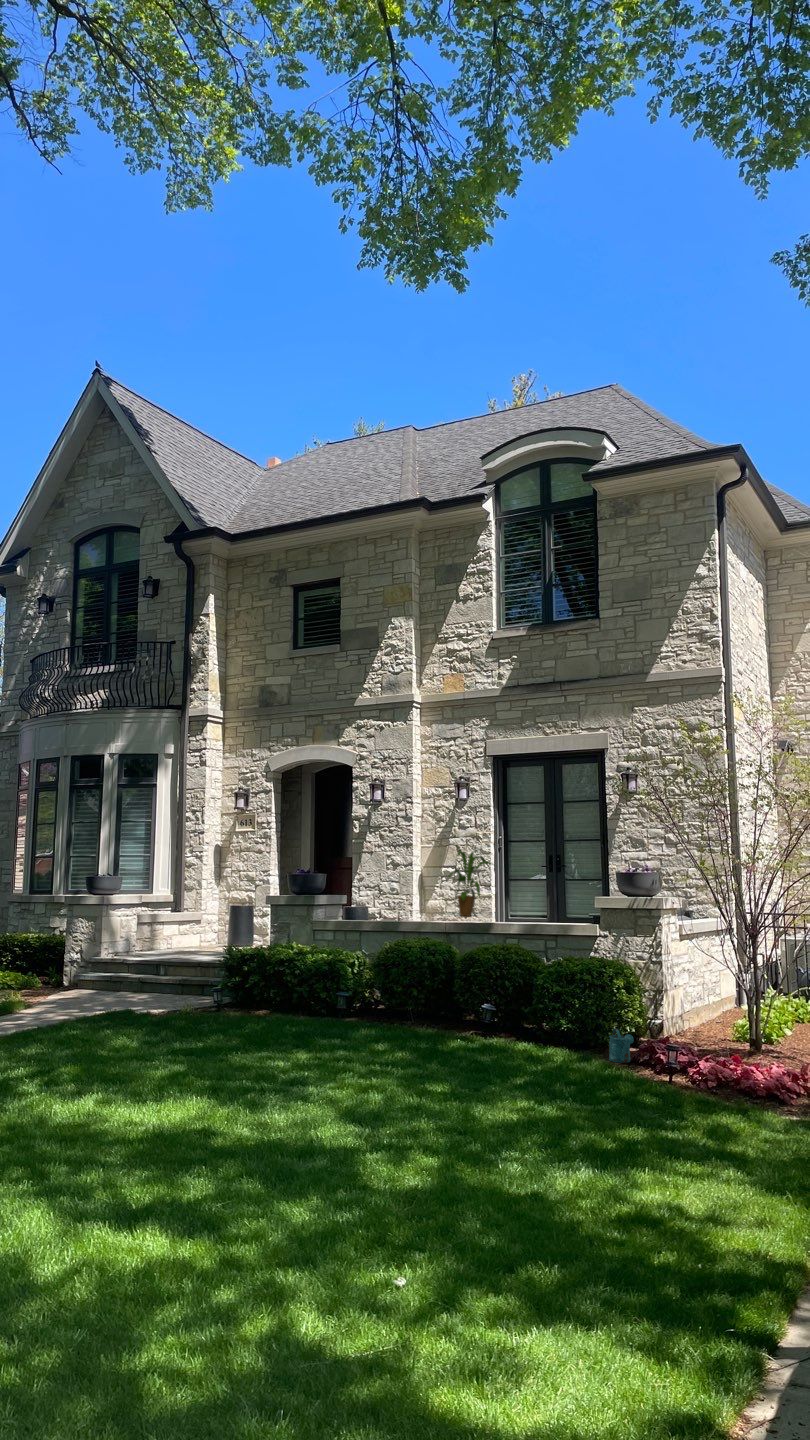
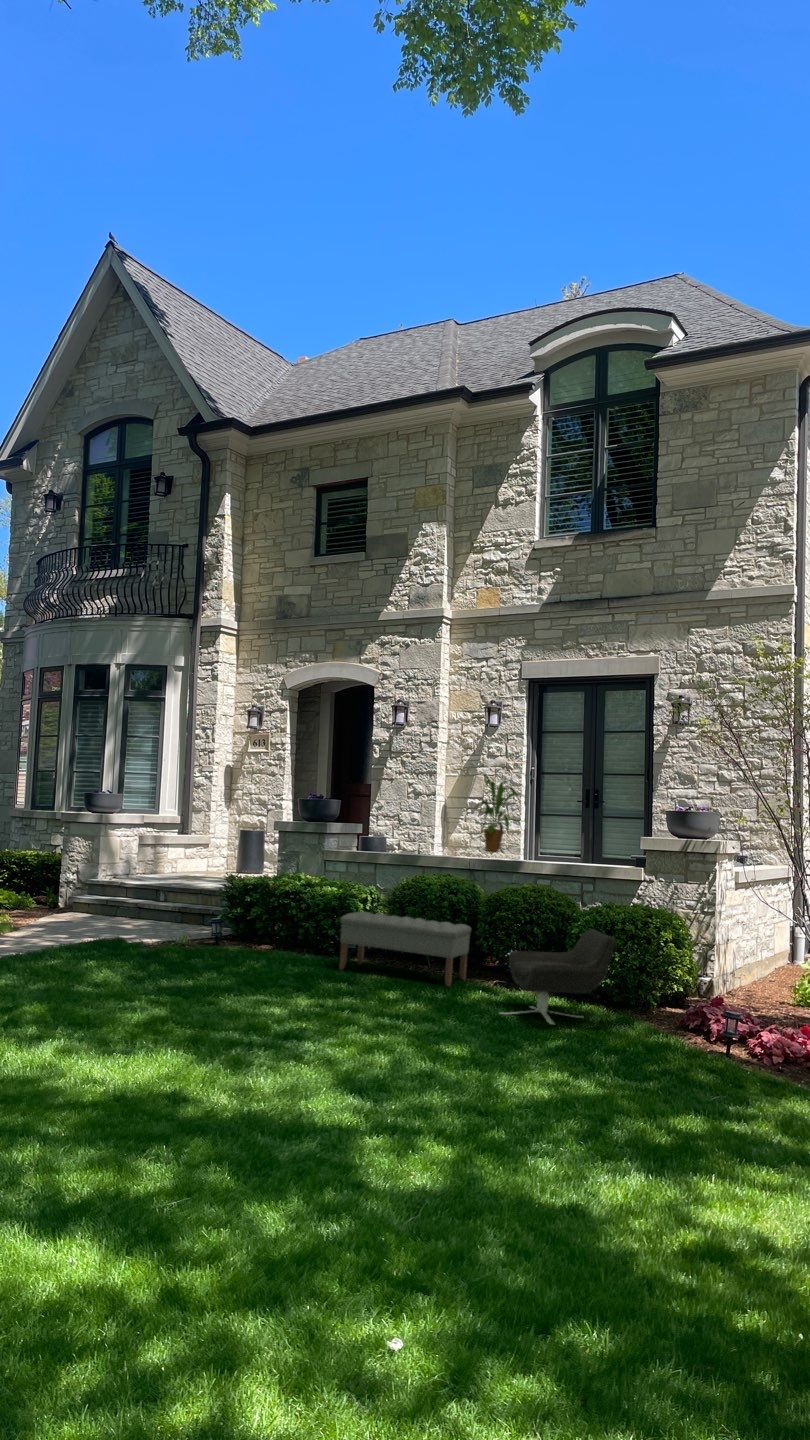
bench: none [332,975,449,1038] -> present [339,911,471,986]
lounge chair: none [475,980,573,1065] -> present [499,929,616,1024]
watering can: present [609,1029,634,1063] -> none [653,987,684,1026]

